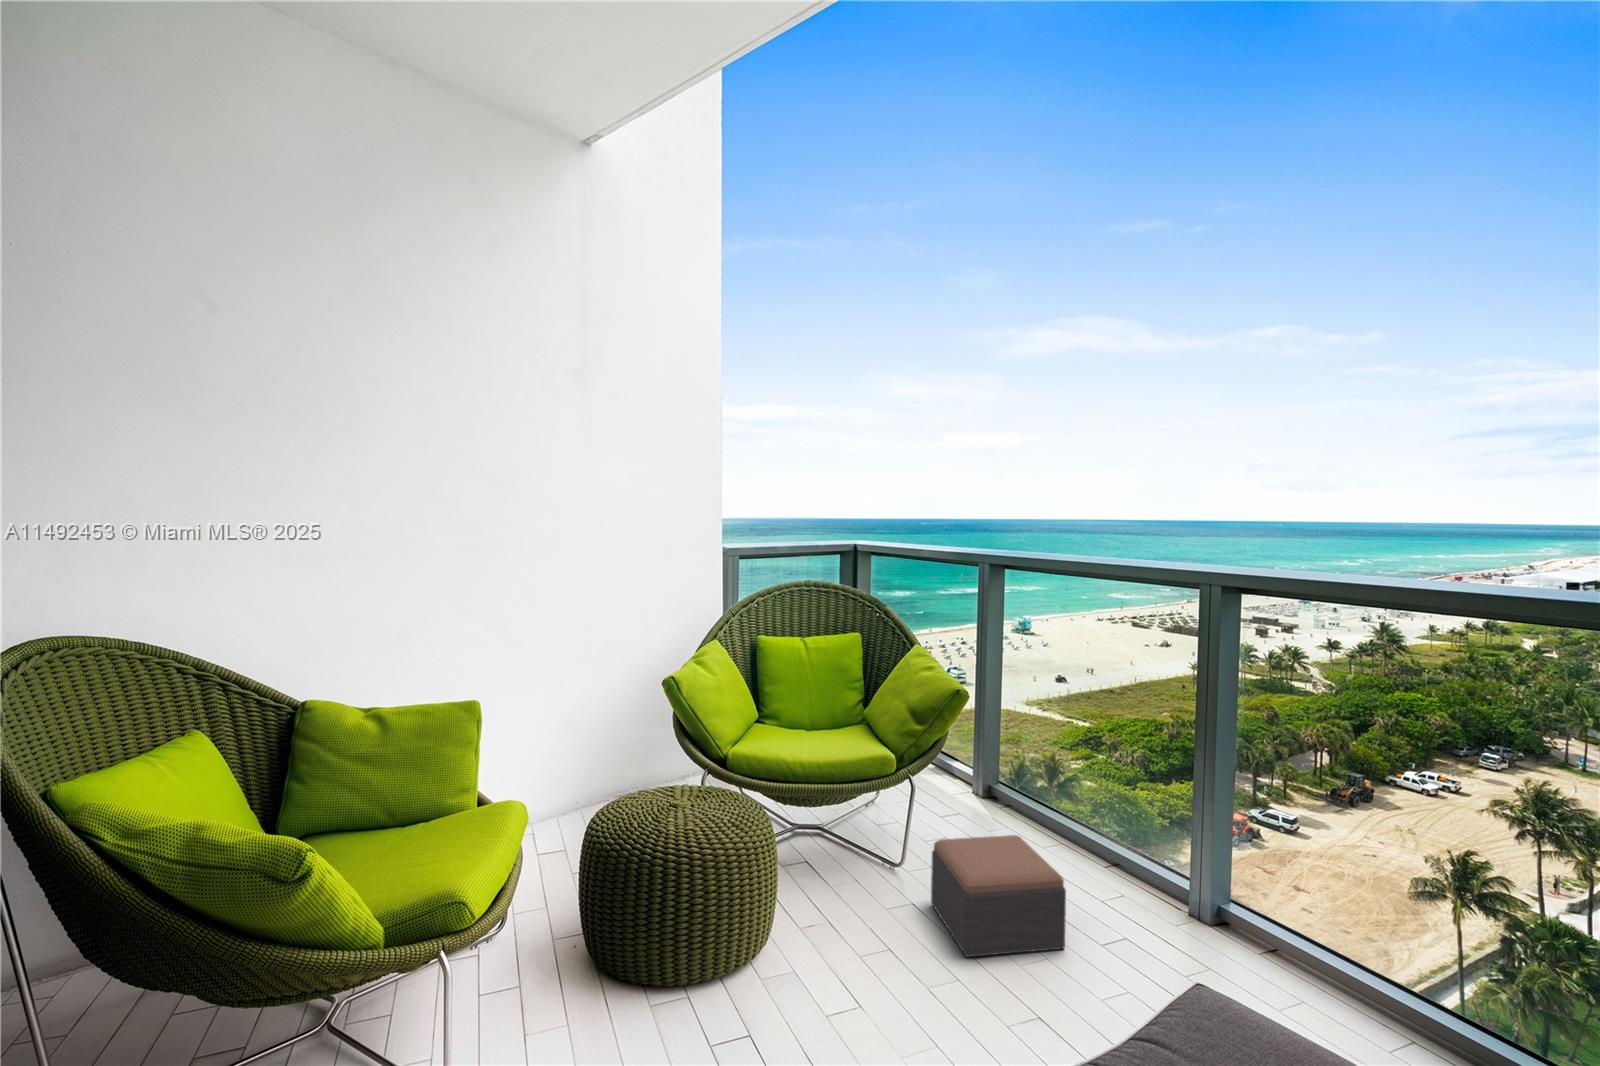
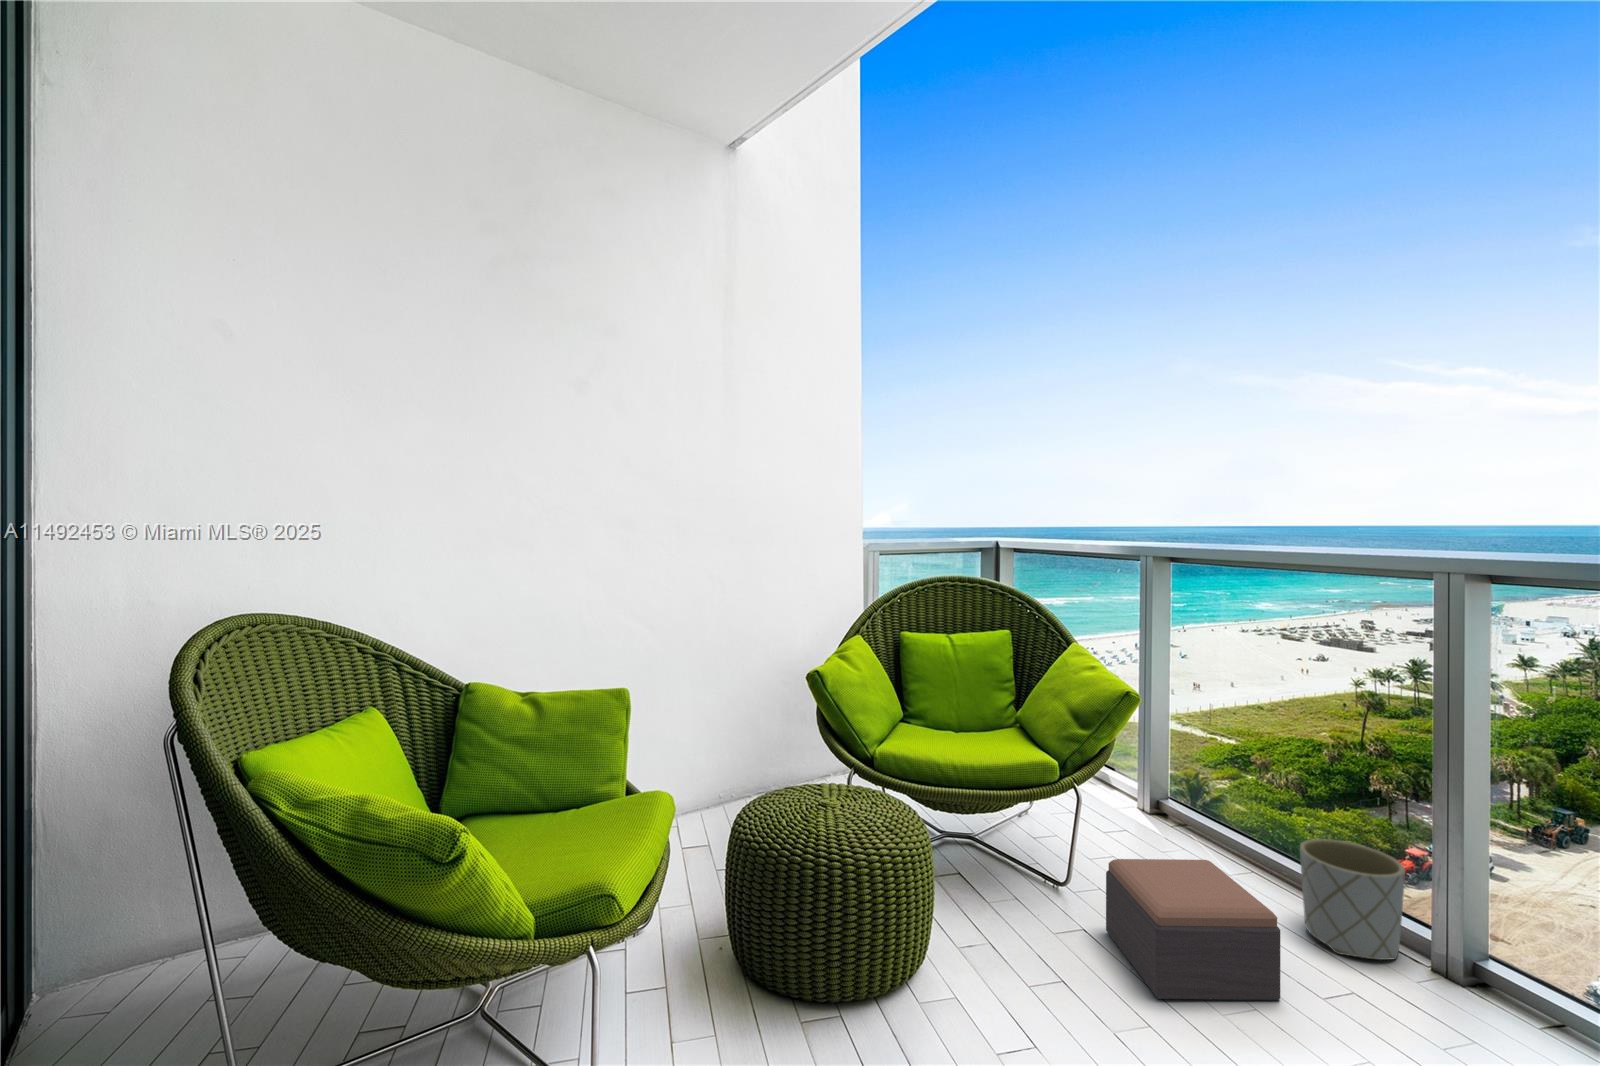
planter: none [1093,811,1170,909] -> present [1300,839,1405,960]

